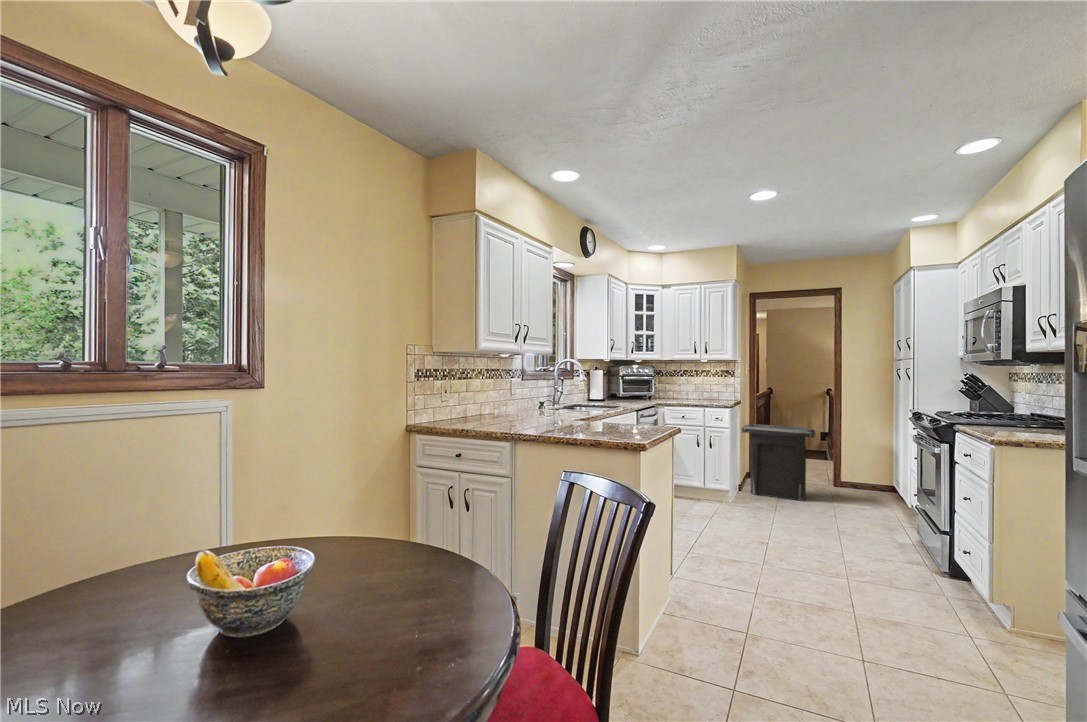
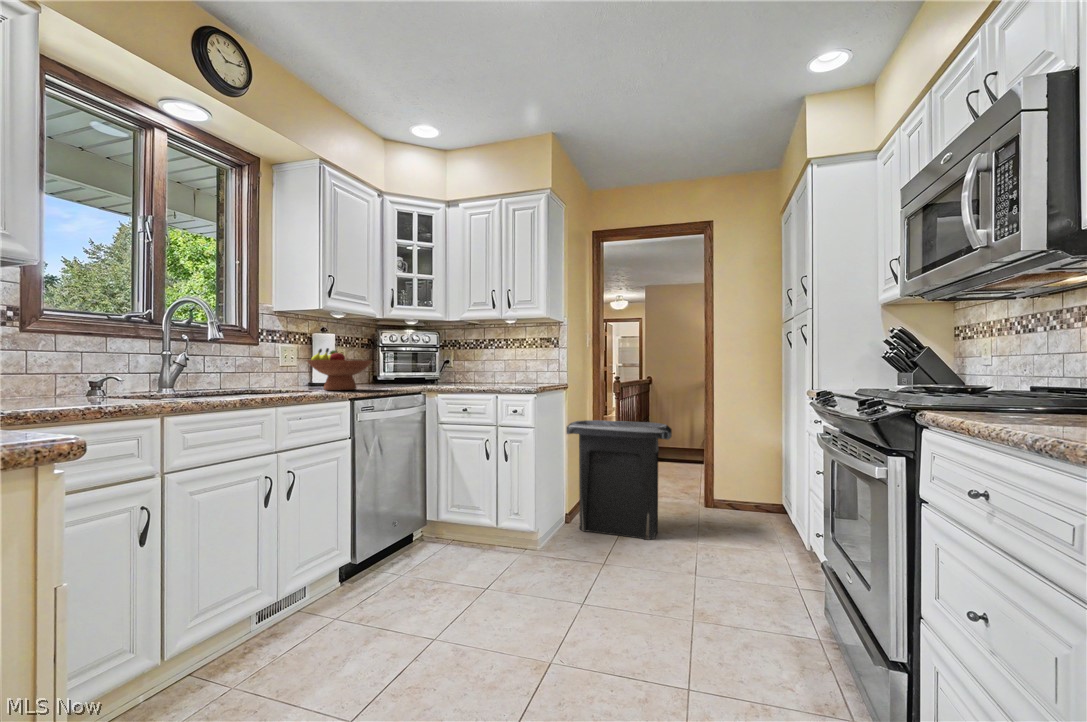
fruit bowl: none [607,381,641,404] -> present [307,348,372,390]

